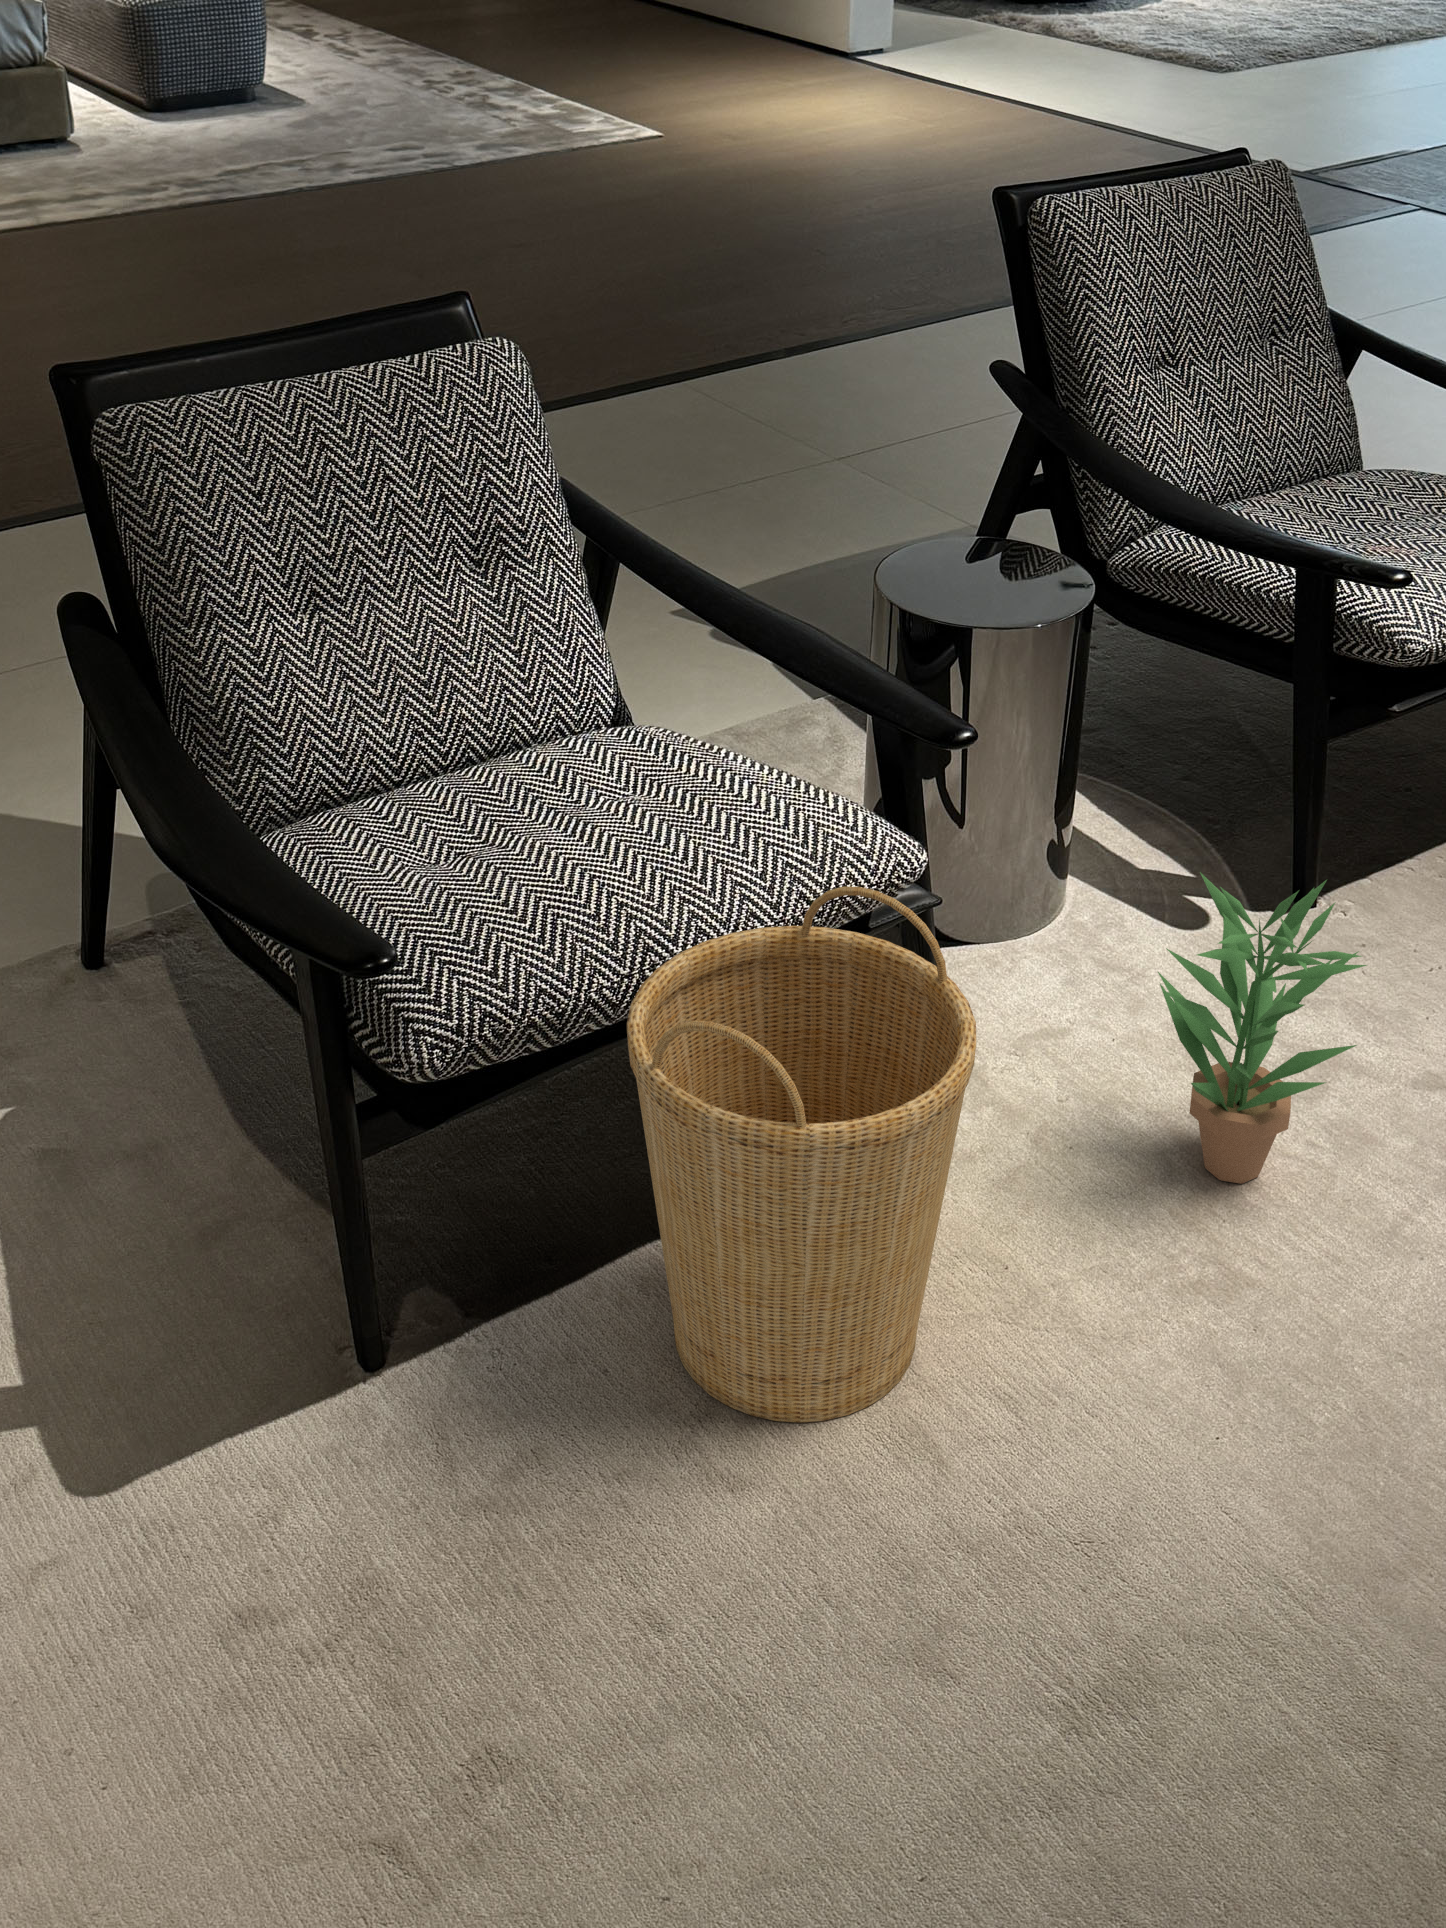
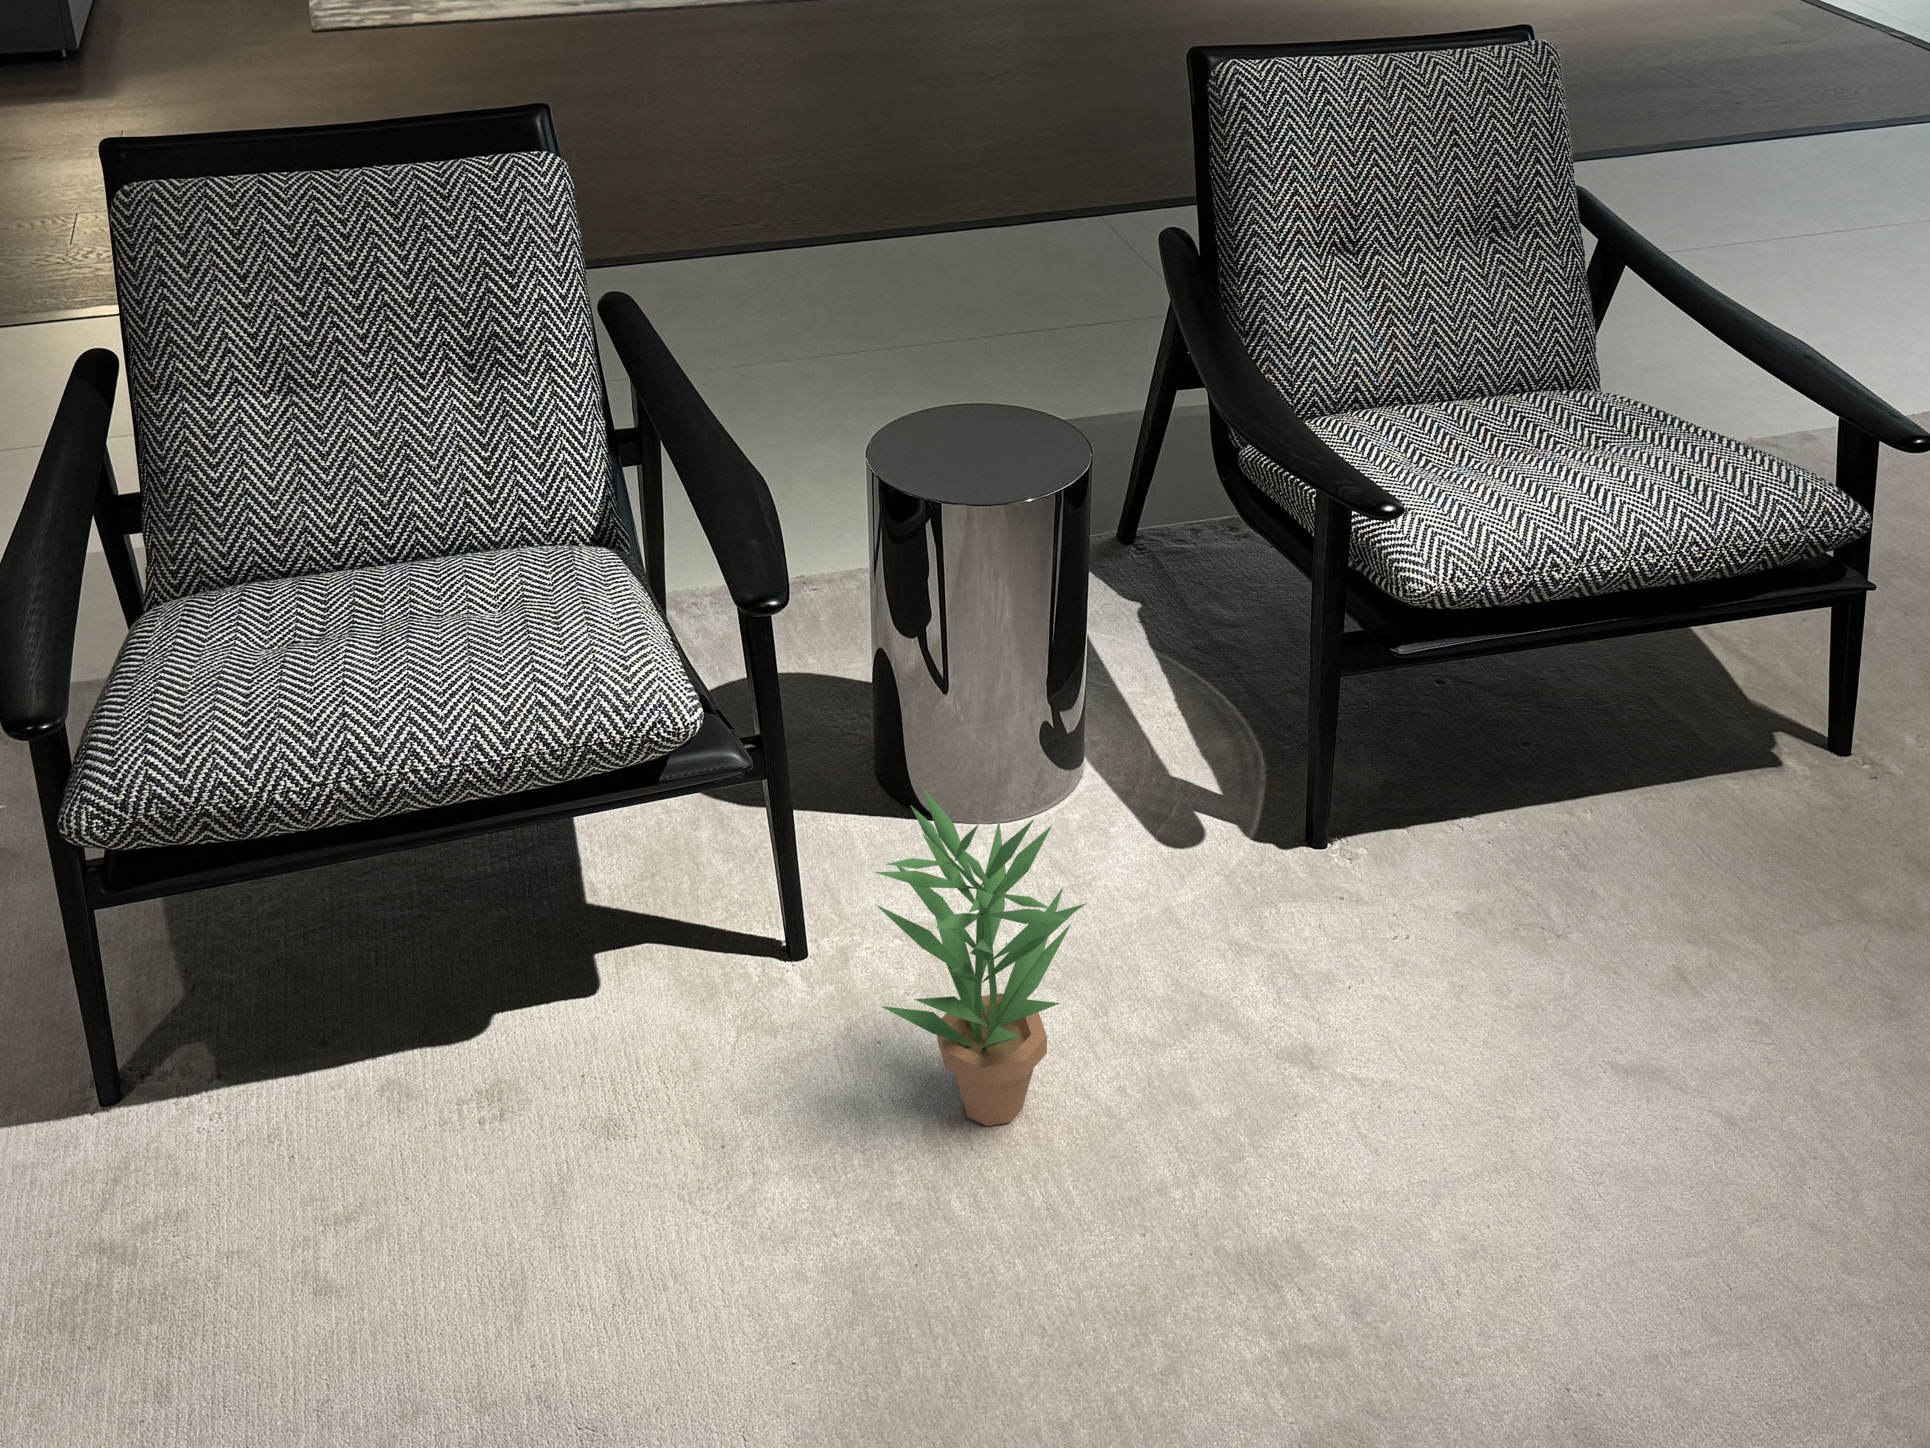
basket: present [627,887,976,1423] -> none [211,735,573,1261]

